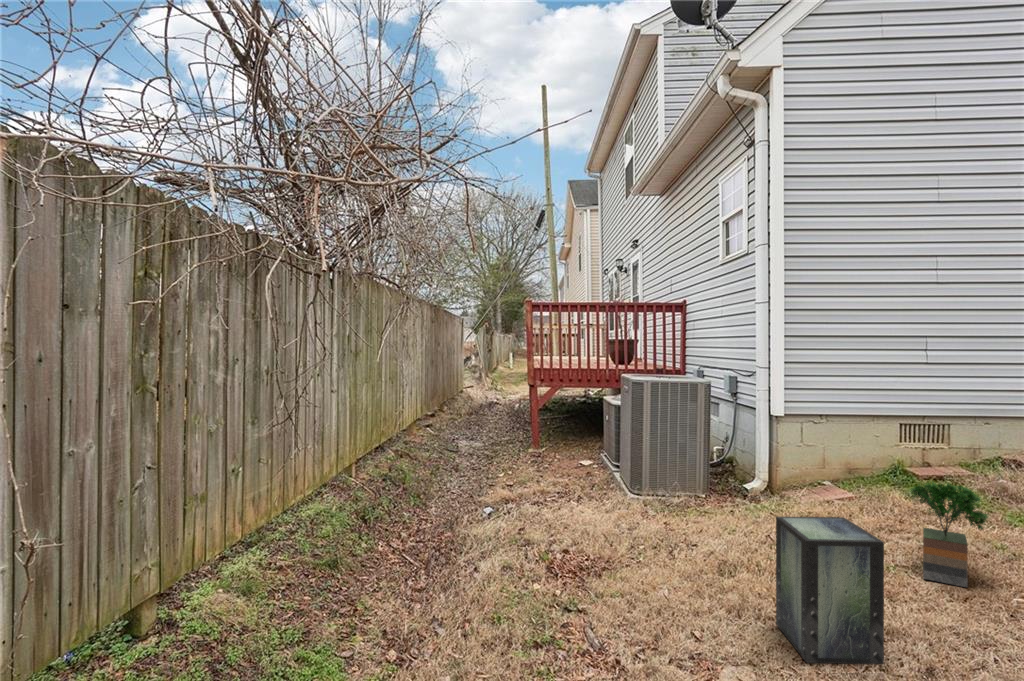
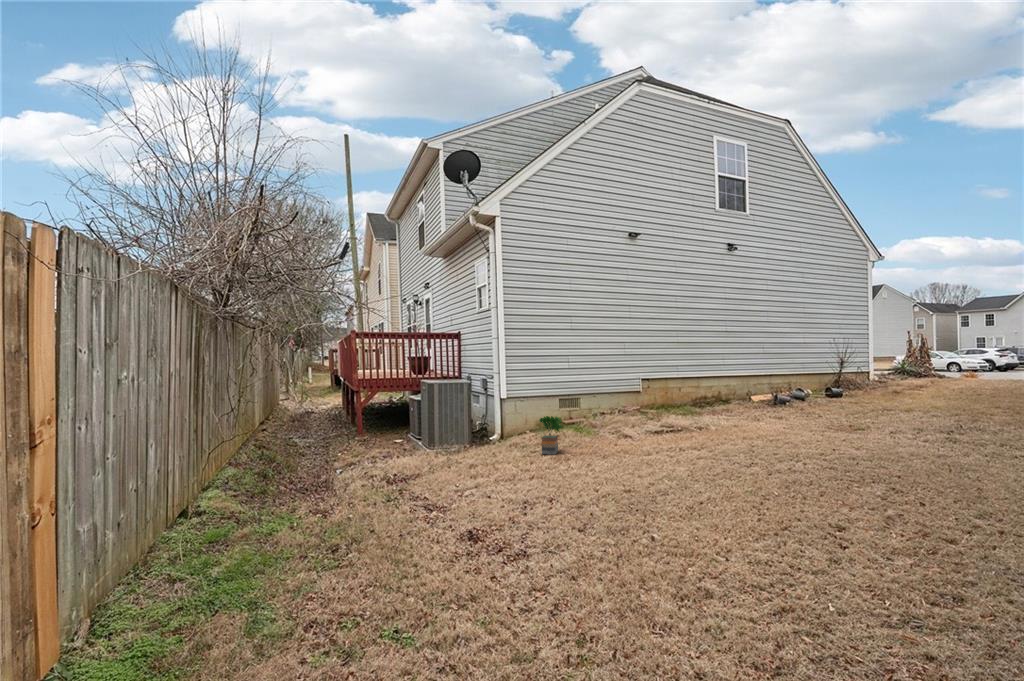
storage box: present [776,516,884,664] -> none [481,427,513,475]

